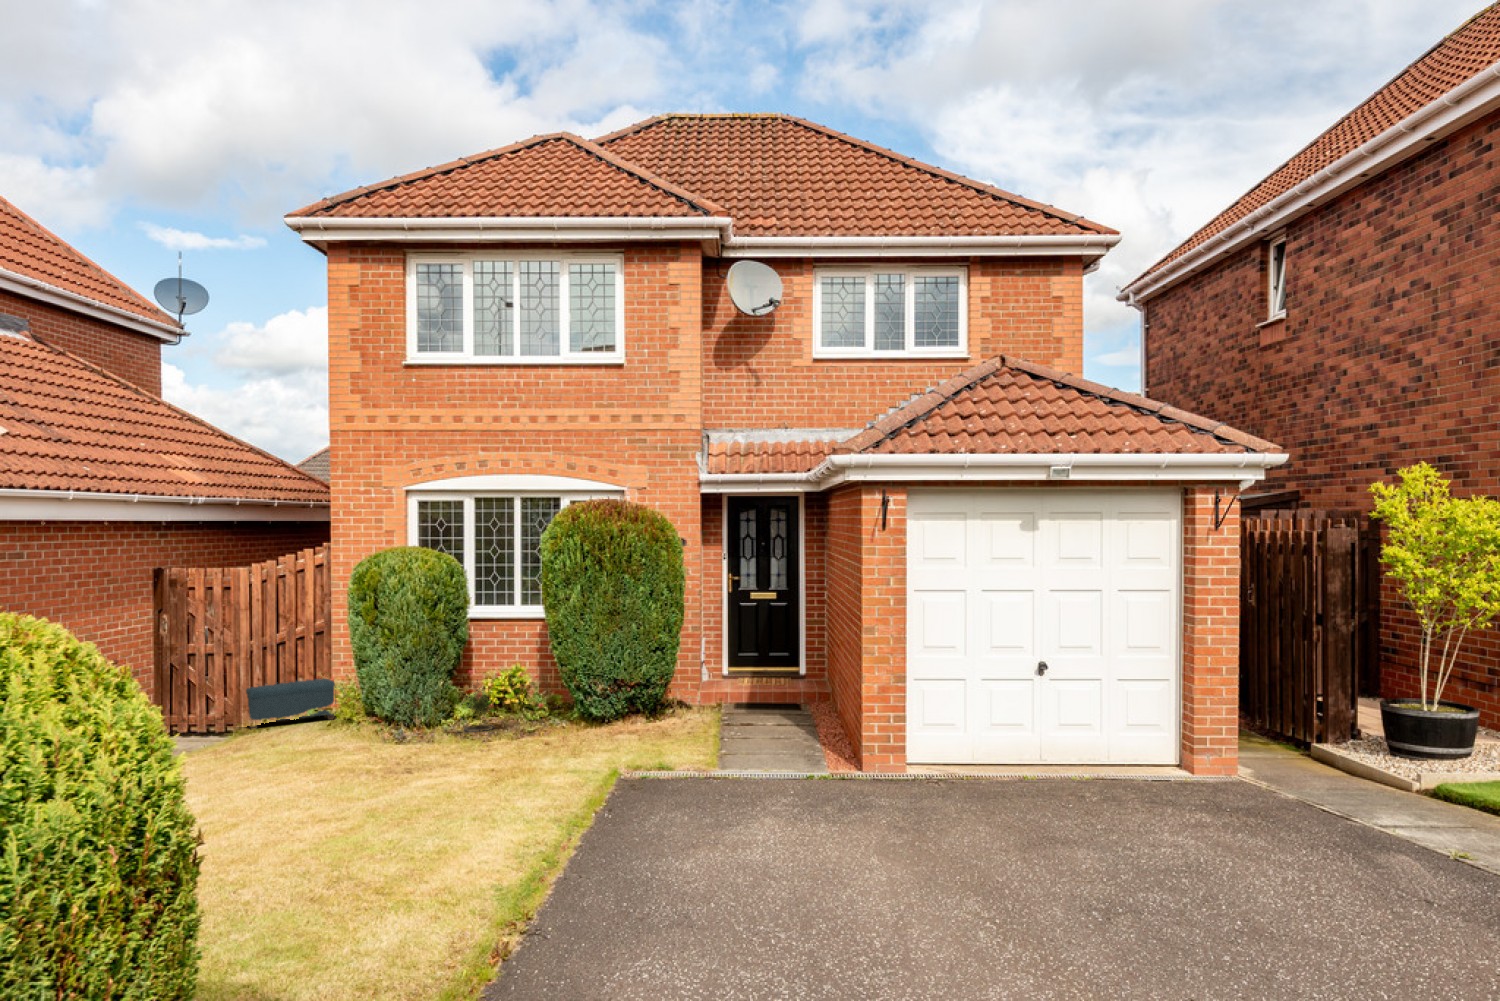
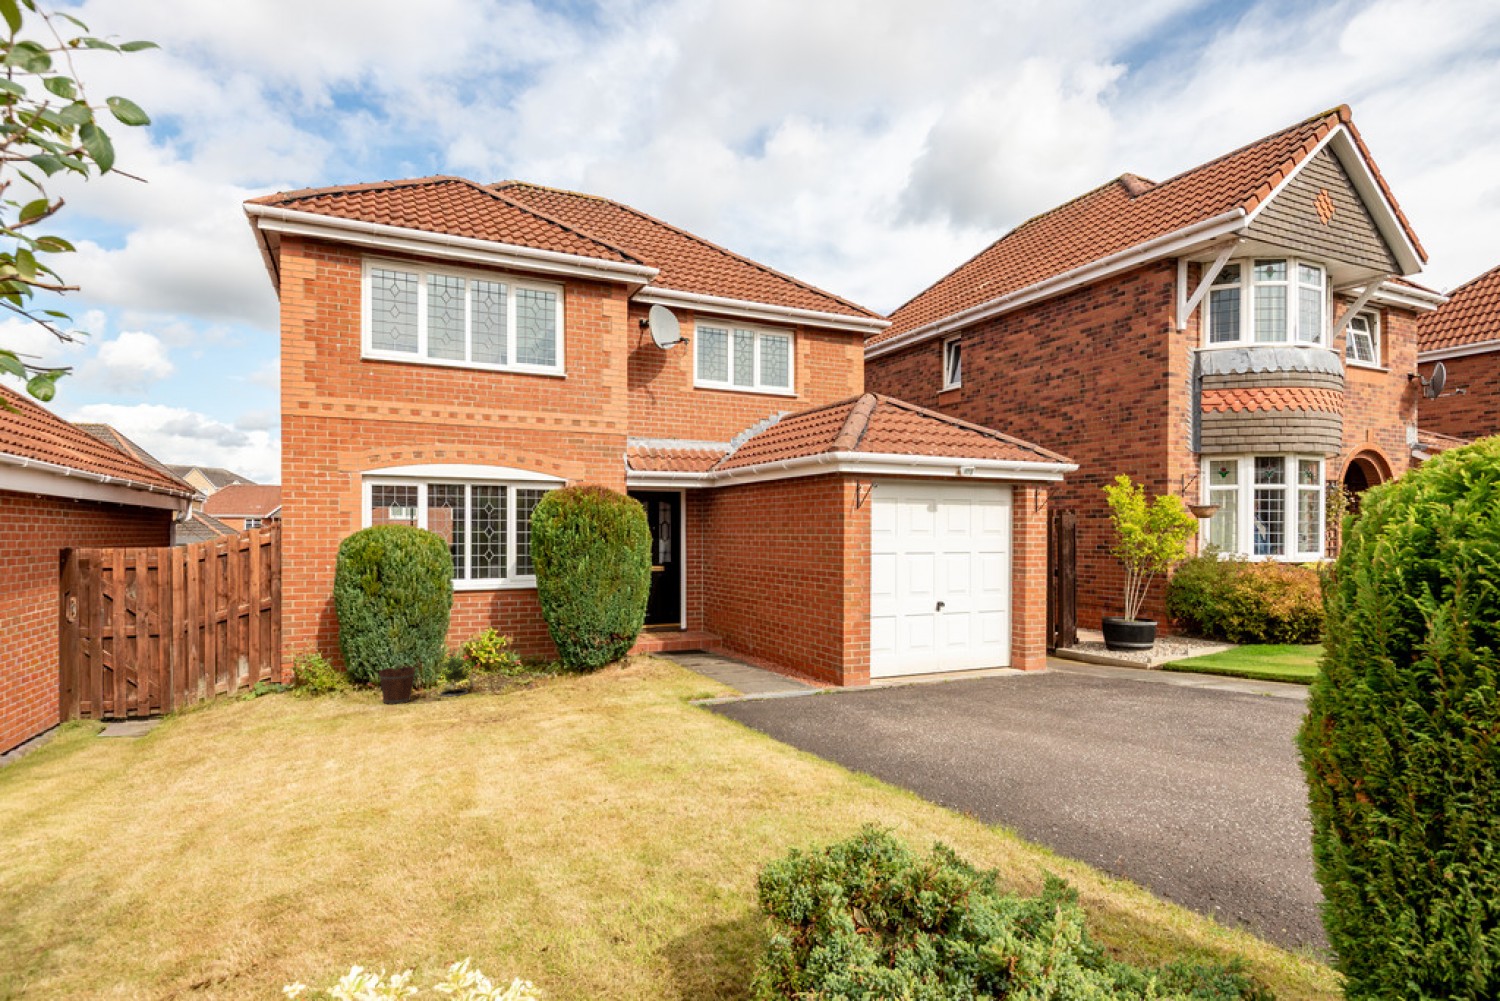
bench: present [246,678,335,729] -> none [177,656,285,713]
bucket: none [400,694,436,735] -> present [379,666,415,704]

